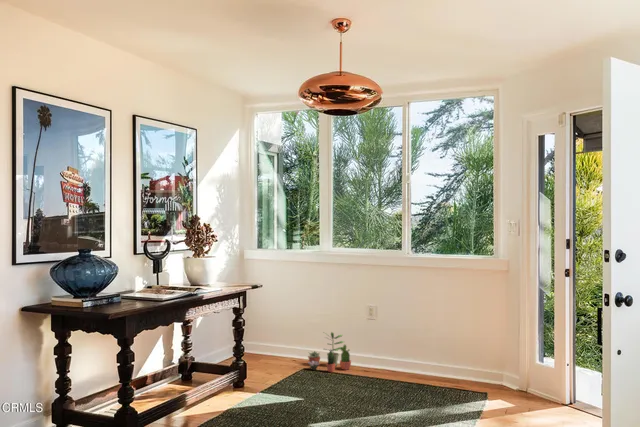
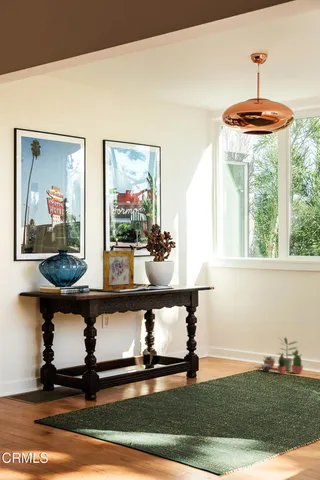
picture frame: none [137,246,175,298] -> present [103,250,134,291]

